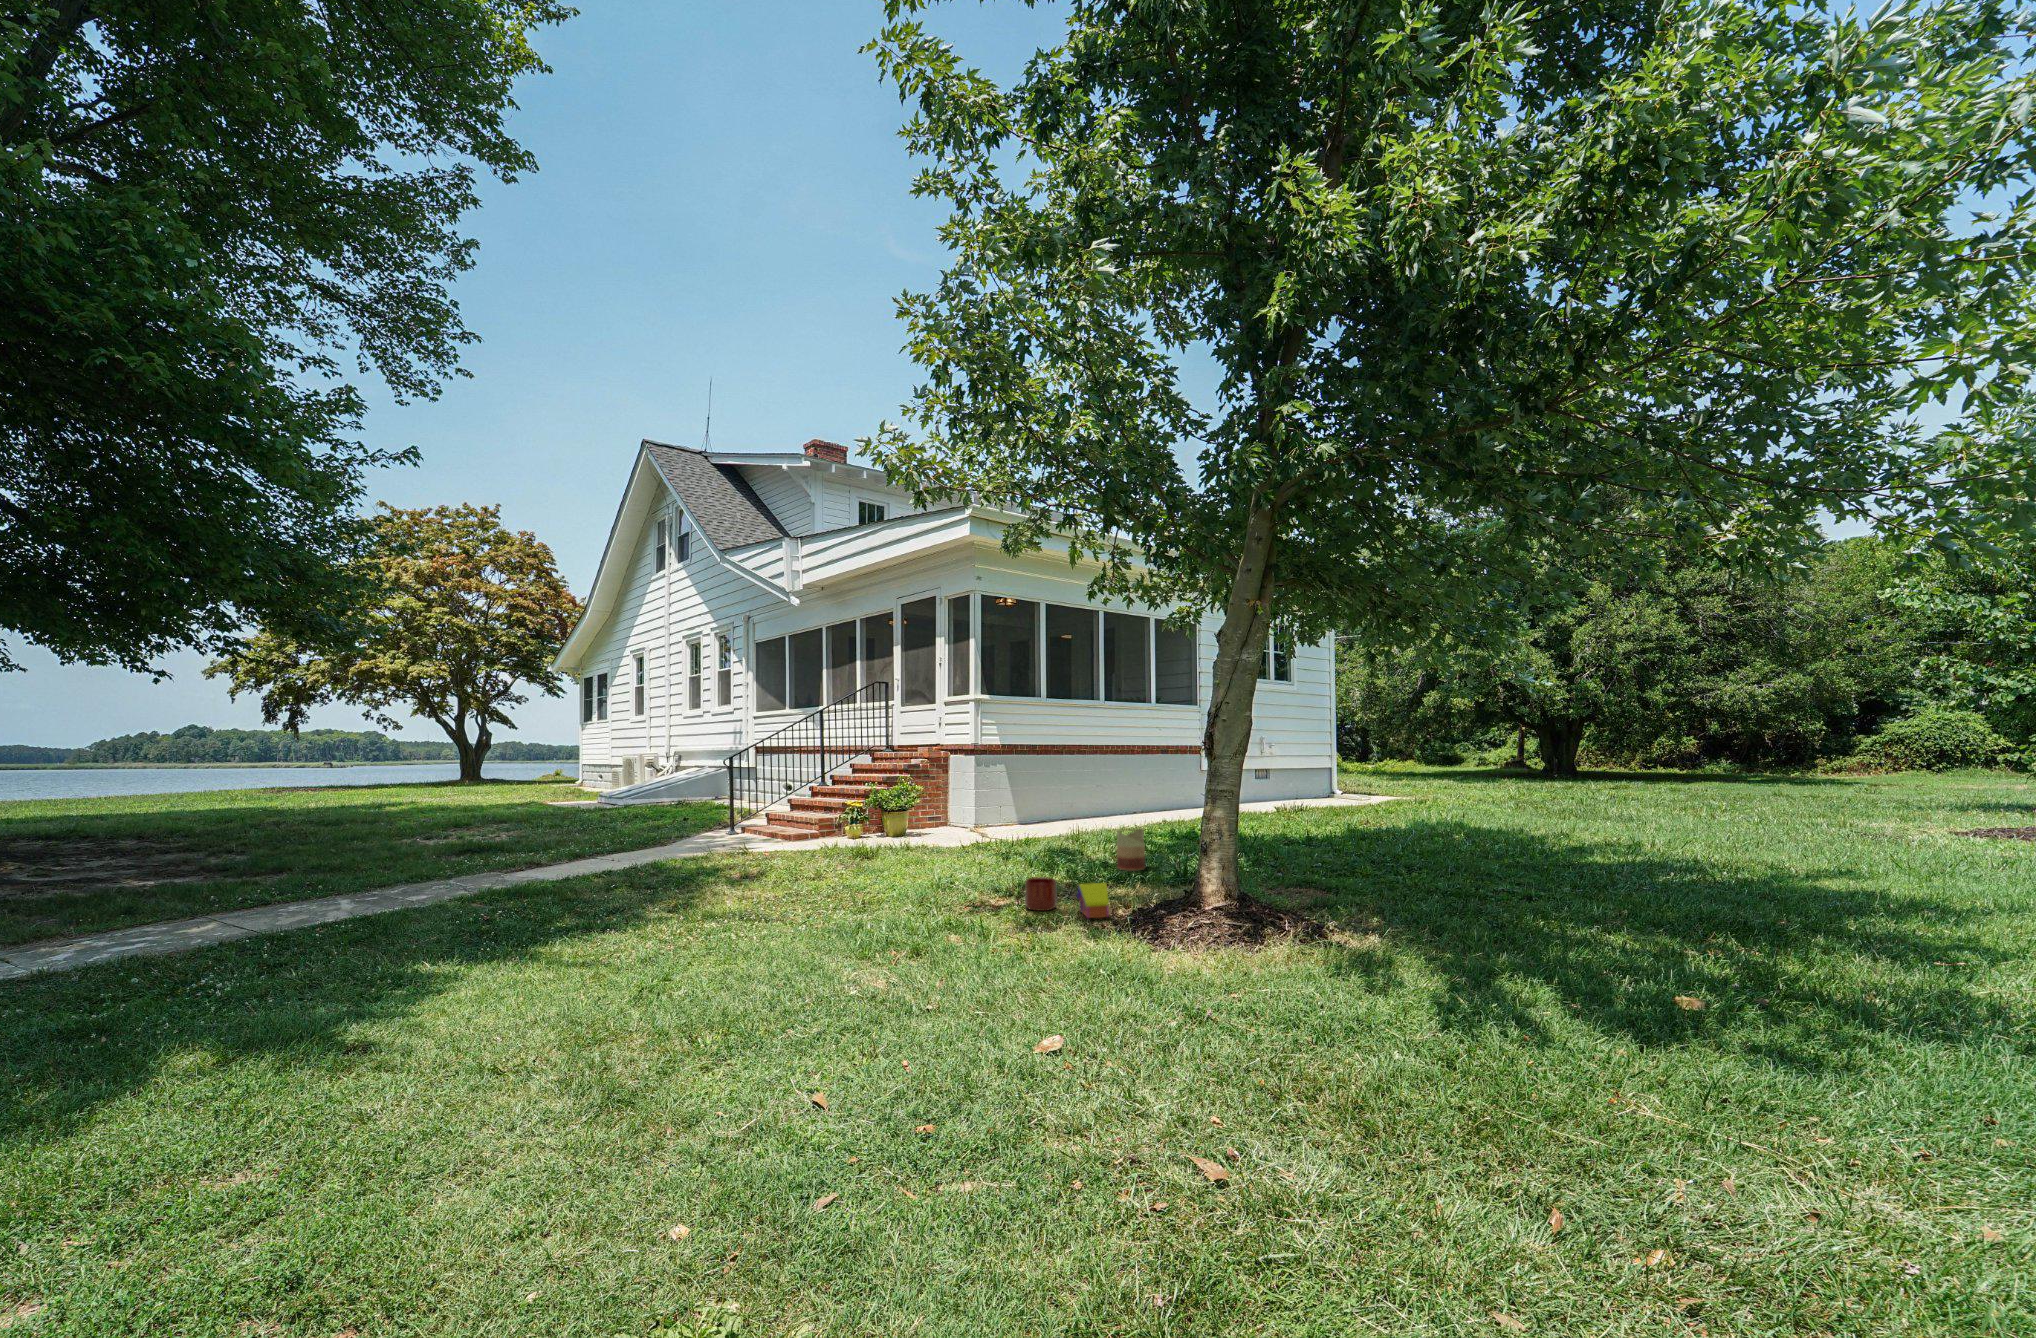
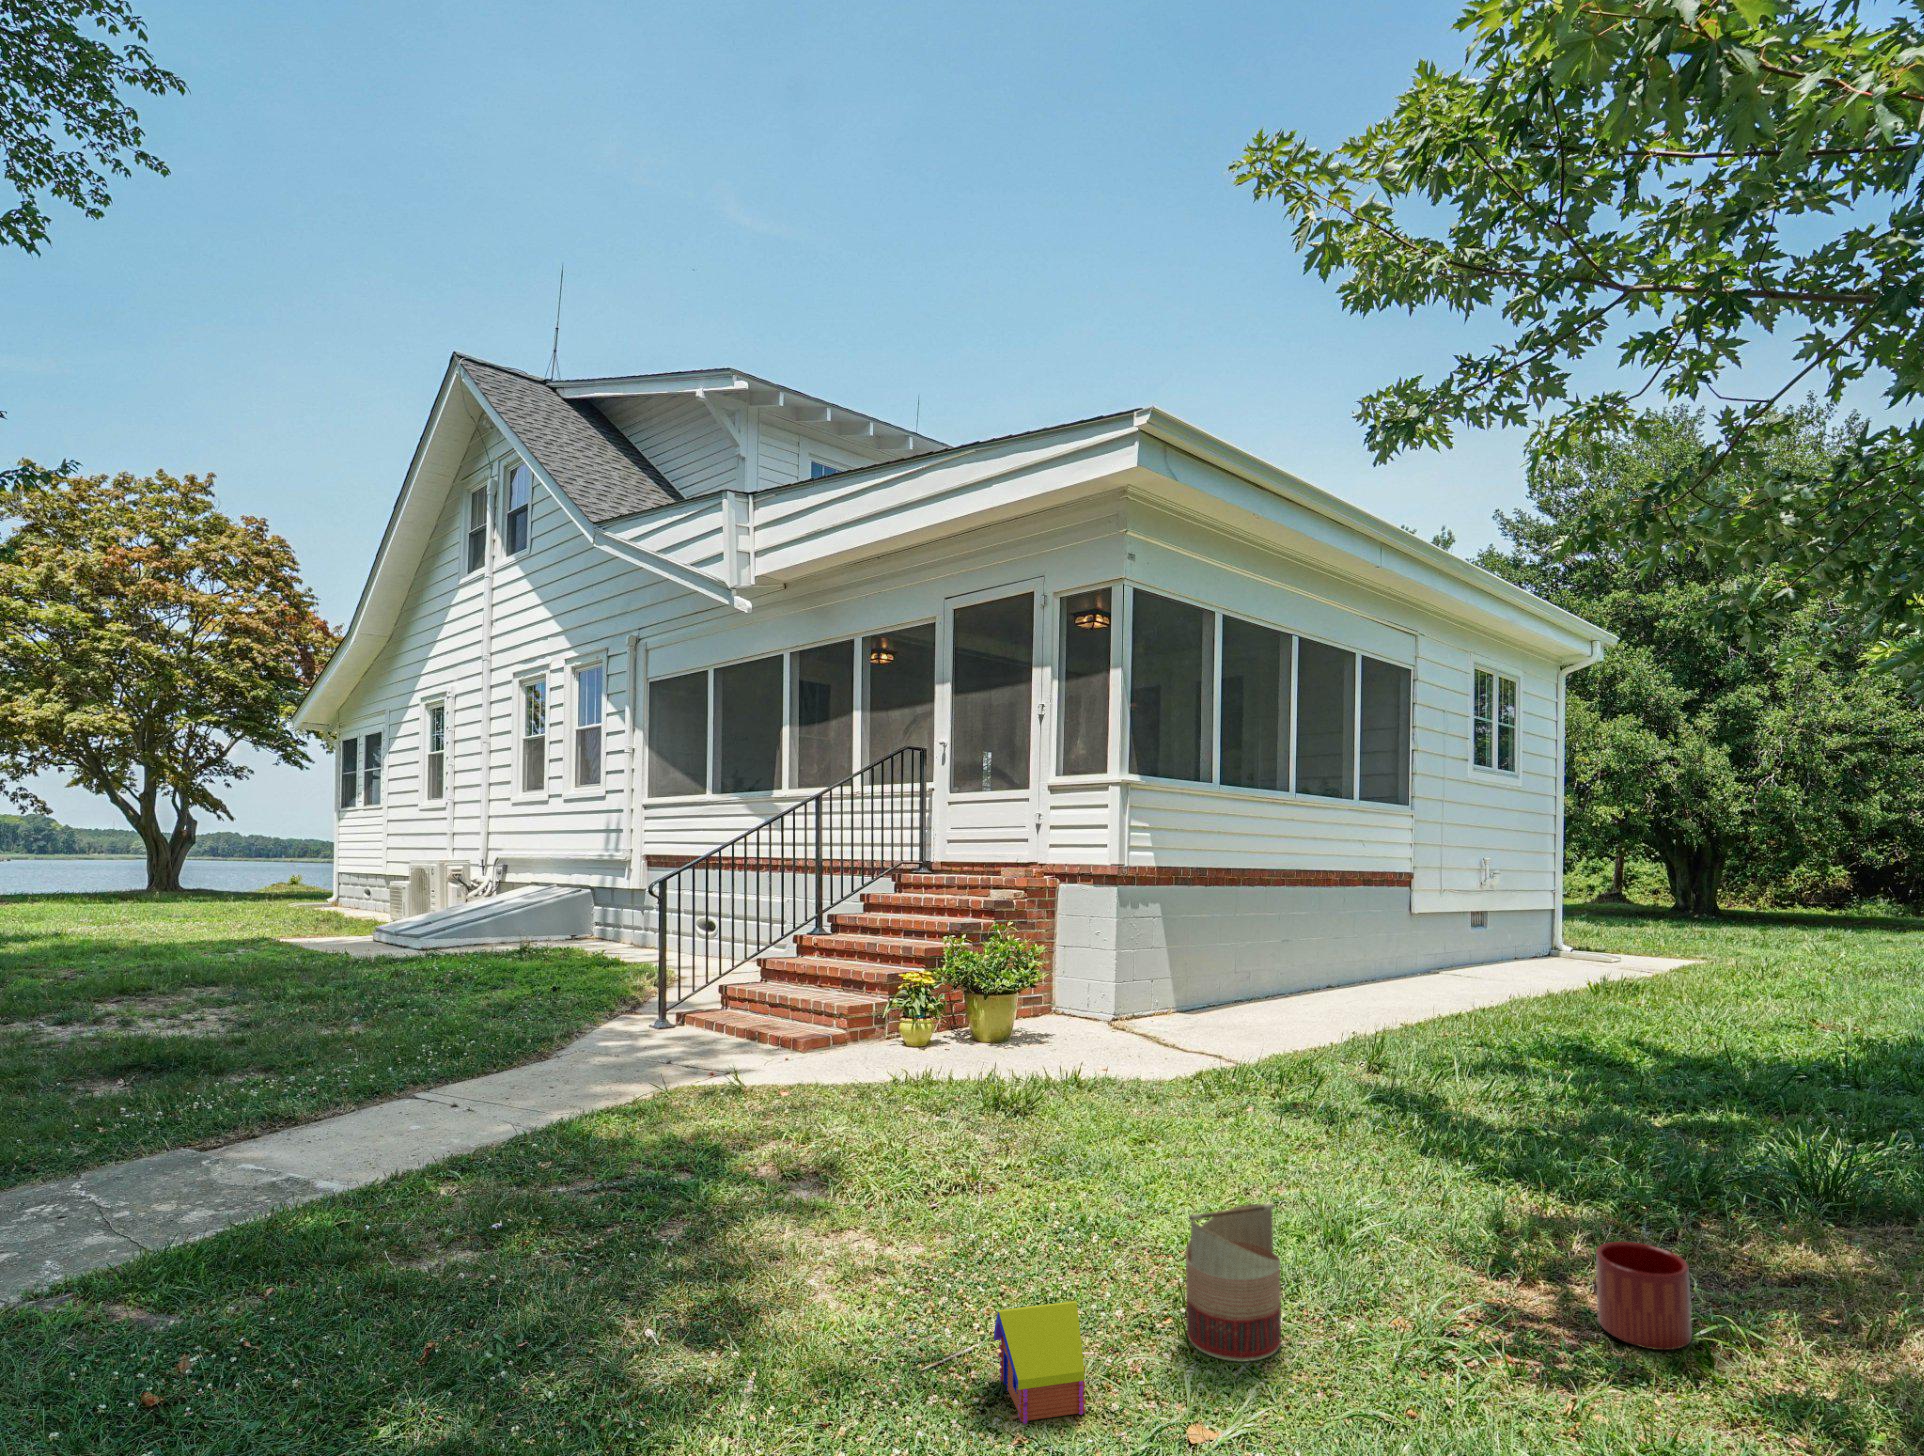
basket: present [1116,829,1145,871] -> present [1186,1203,1281,1362]
toy house: present [1077,883,1109,918] -> present [994,1301,1086,1424]

